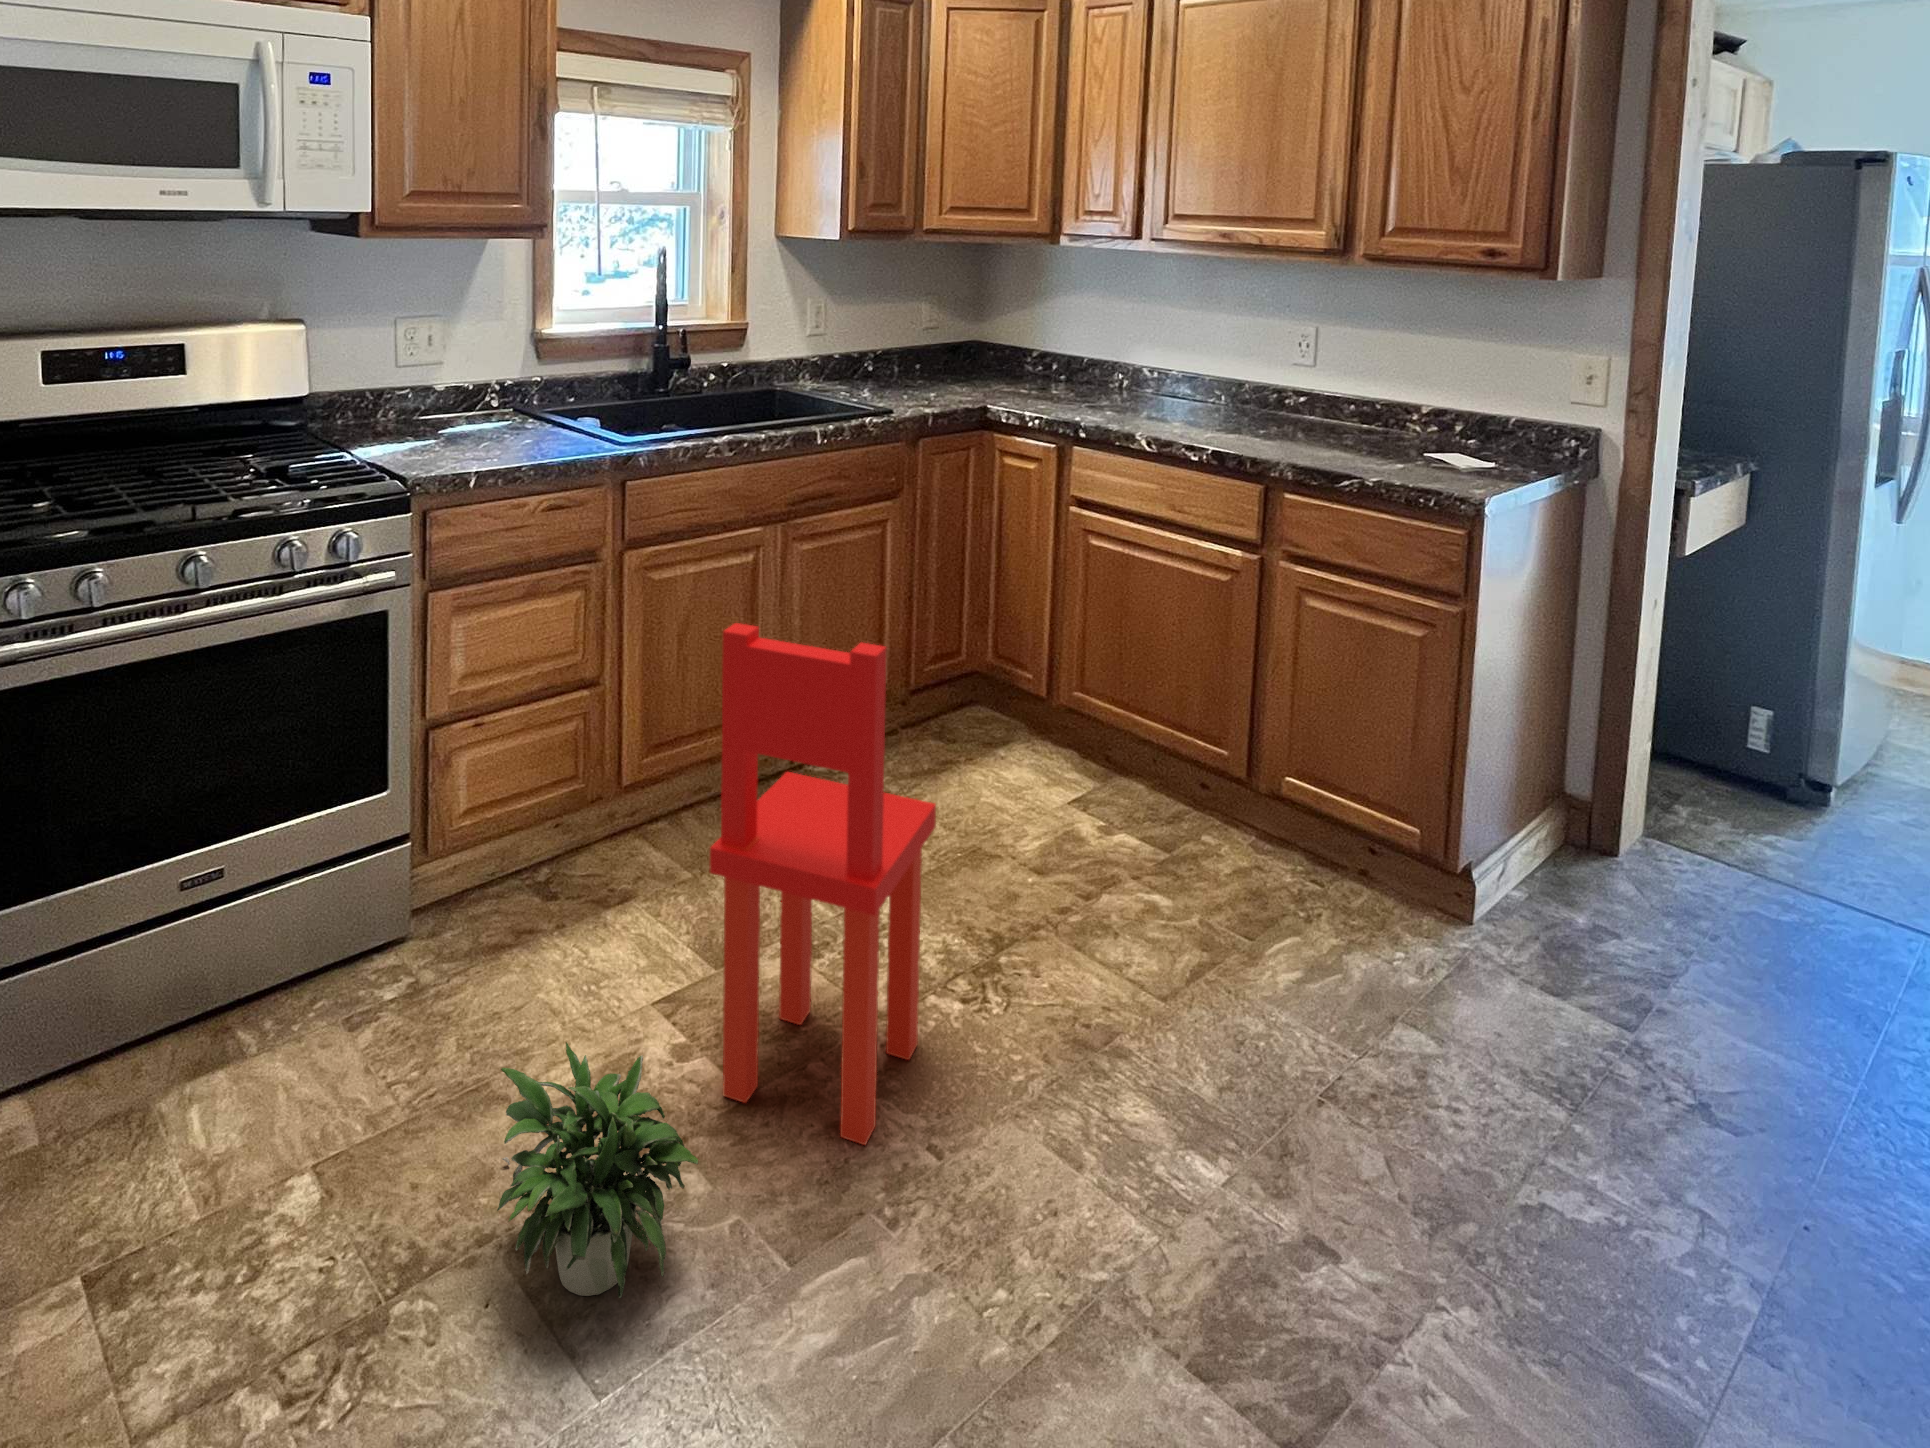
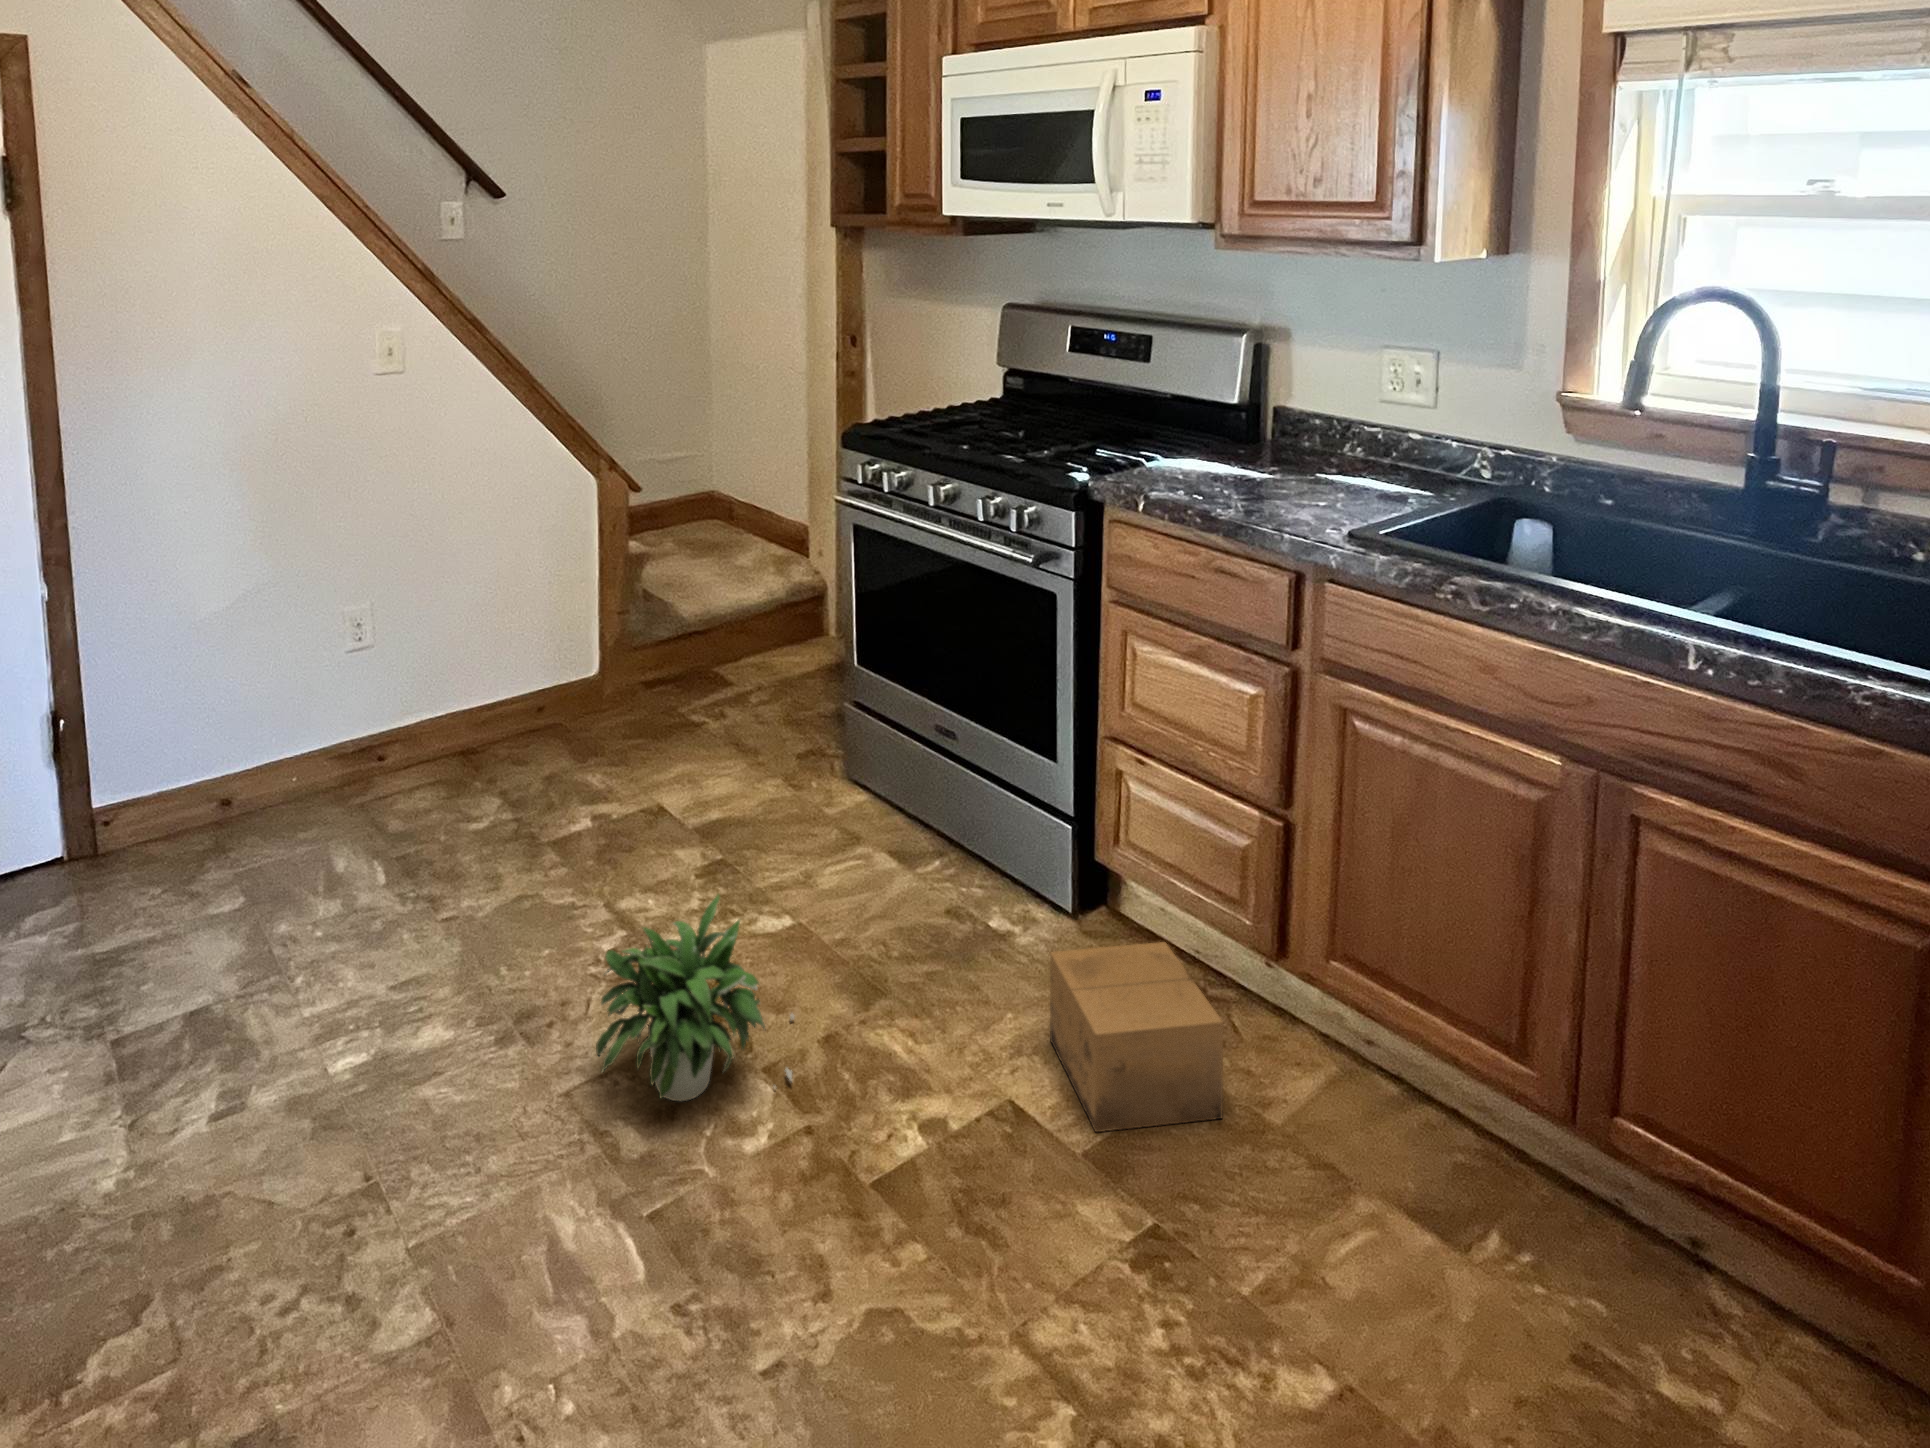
chair: present [709,623,936,1145] -> none [769,664,1041,1376]
cardboard box: none [578,824,695,973] -> present [1050,942,1223,1132]

